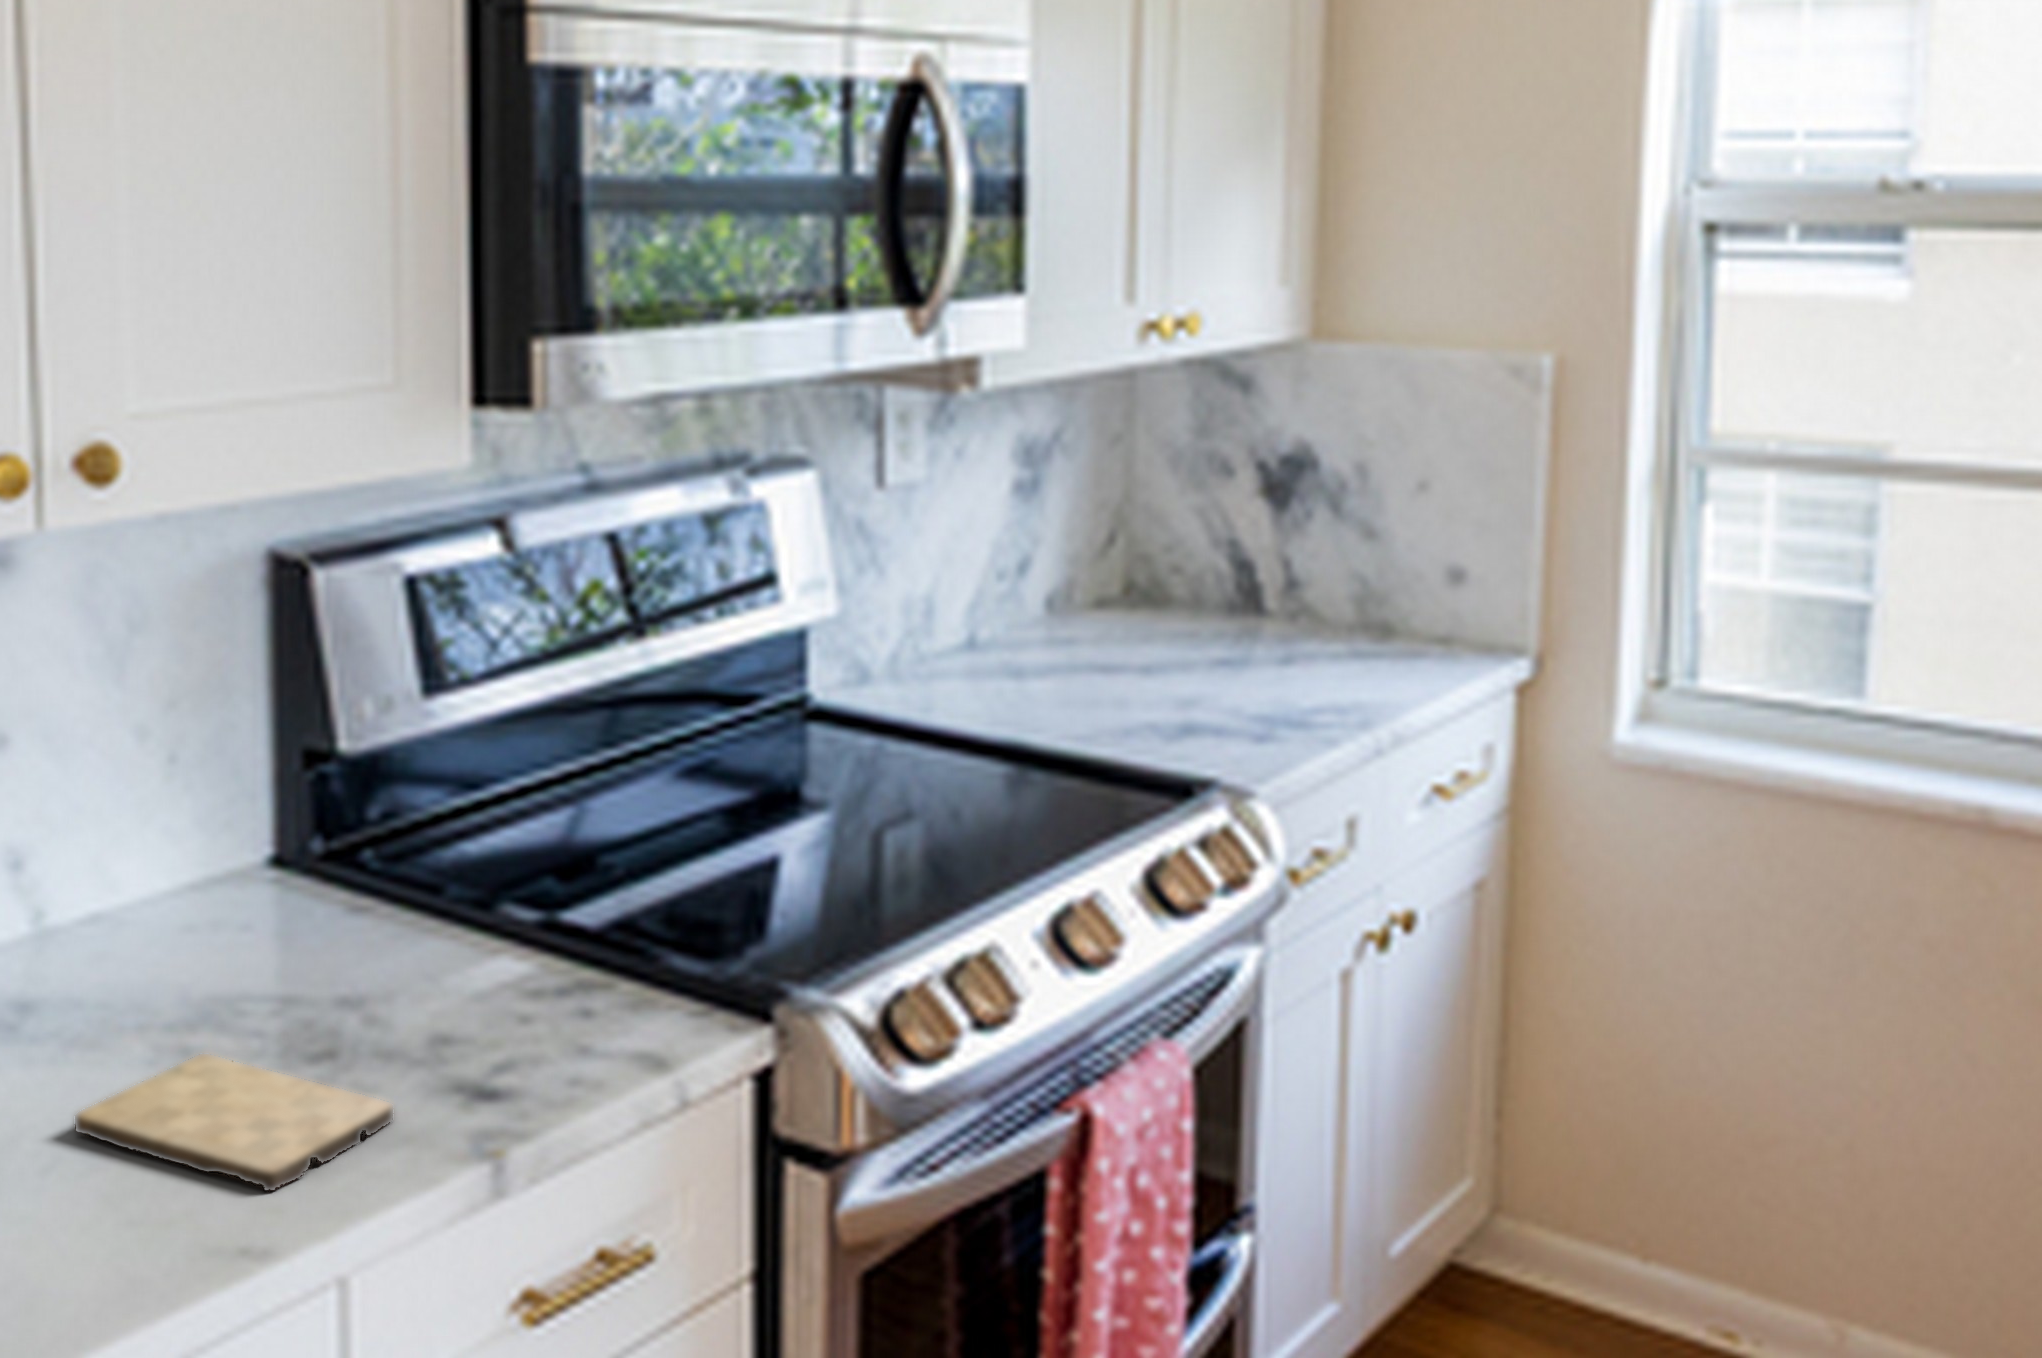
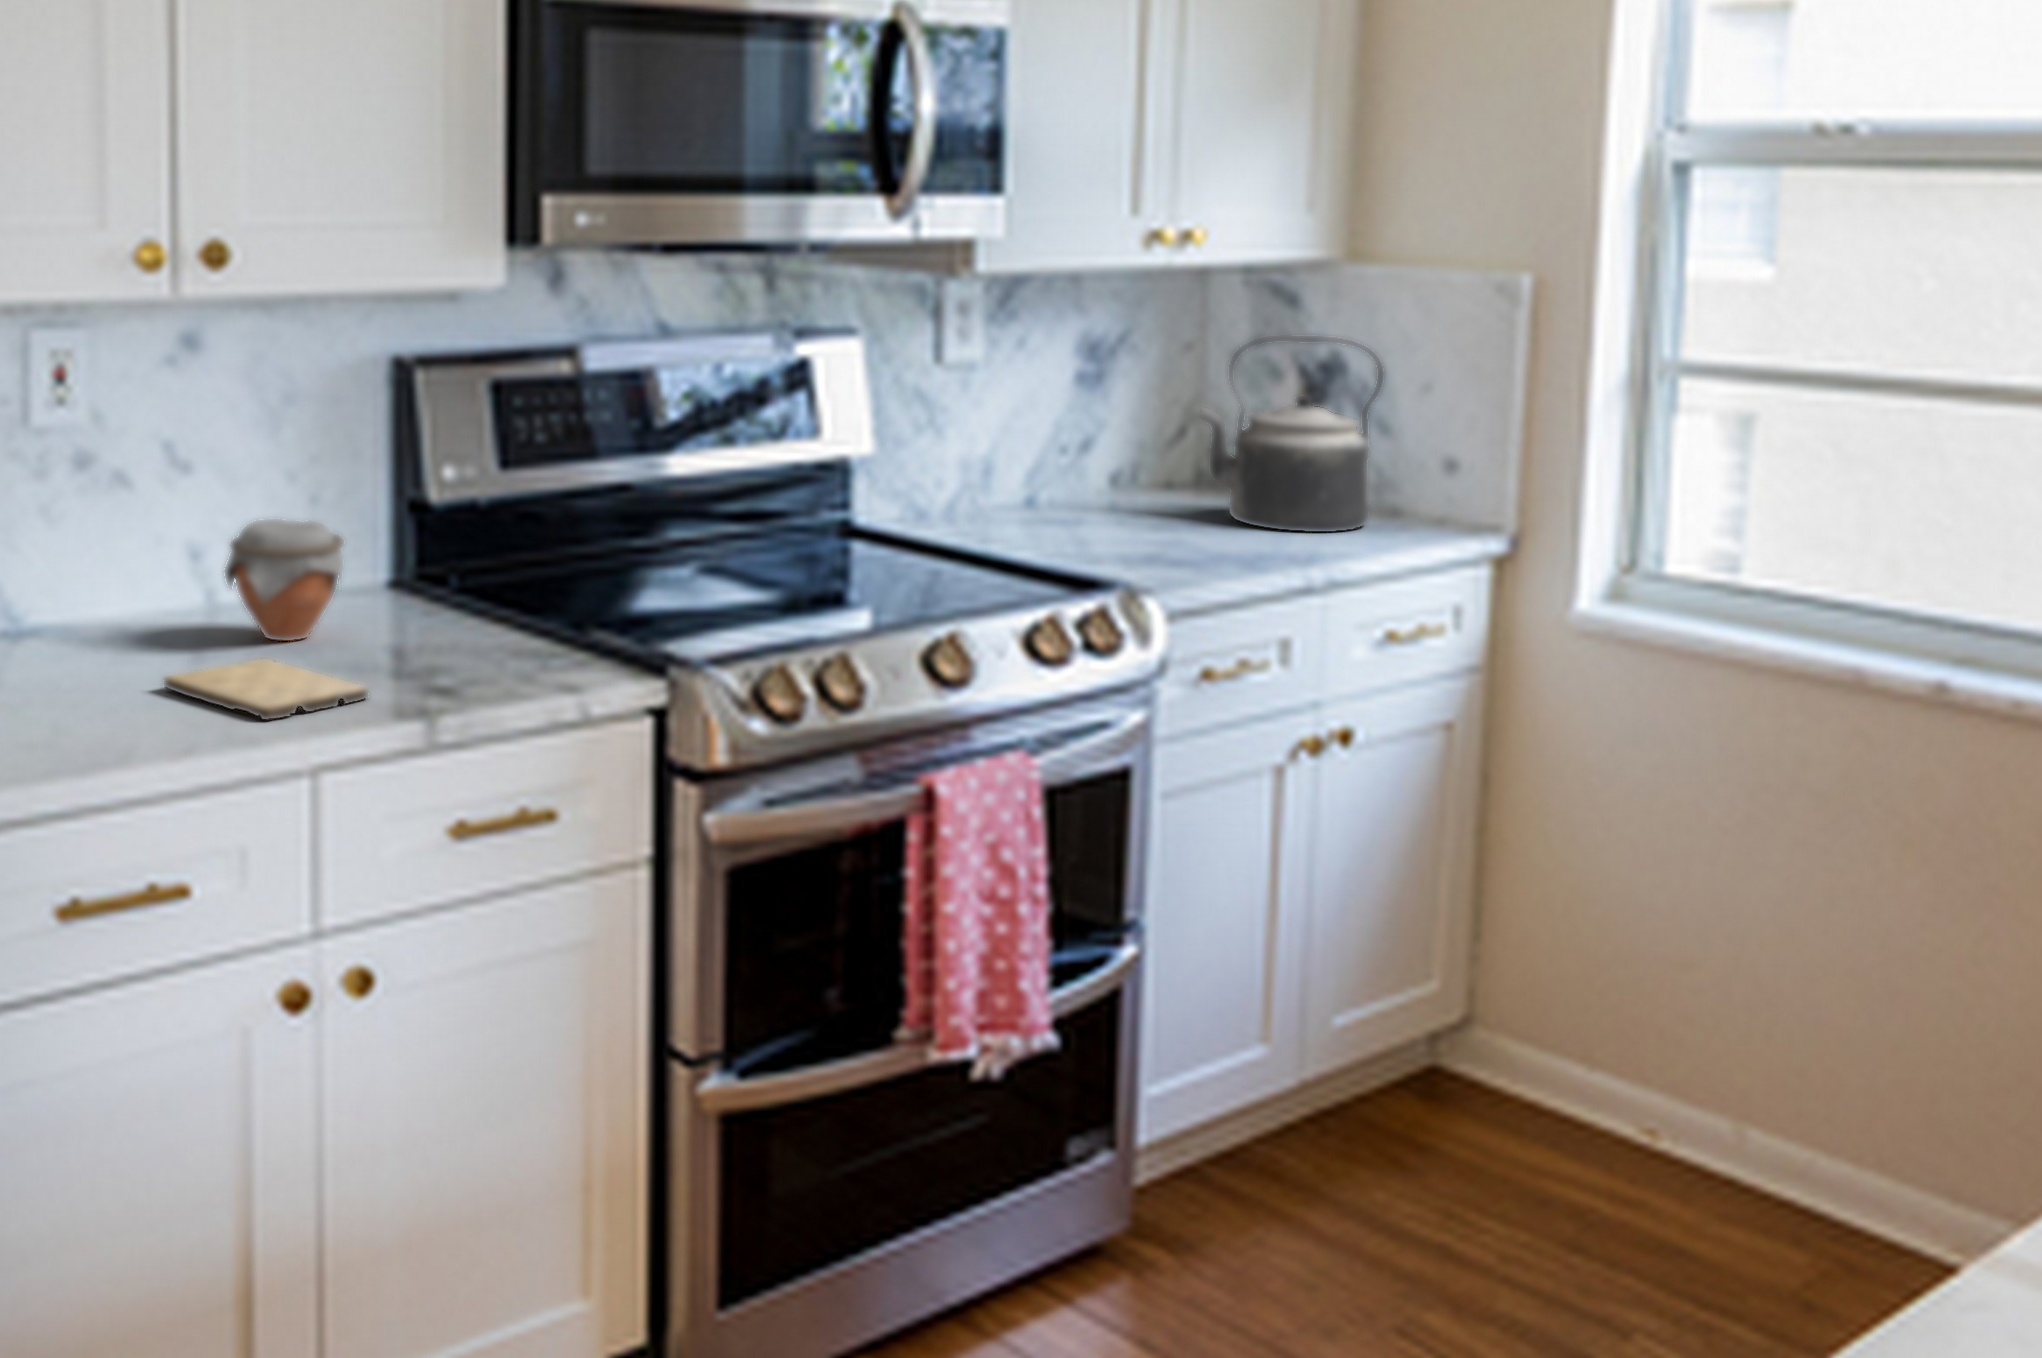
kettle: none [1188,435,1399,672] -> present [1201,335,1382,532]
jar: none [105,818,275,1001] -> present [225,519,343,641]

